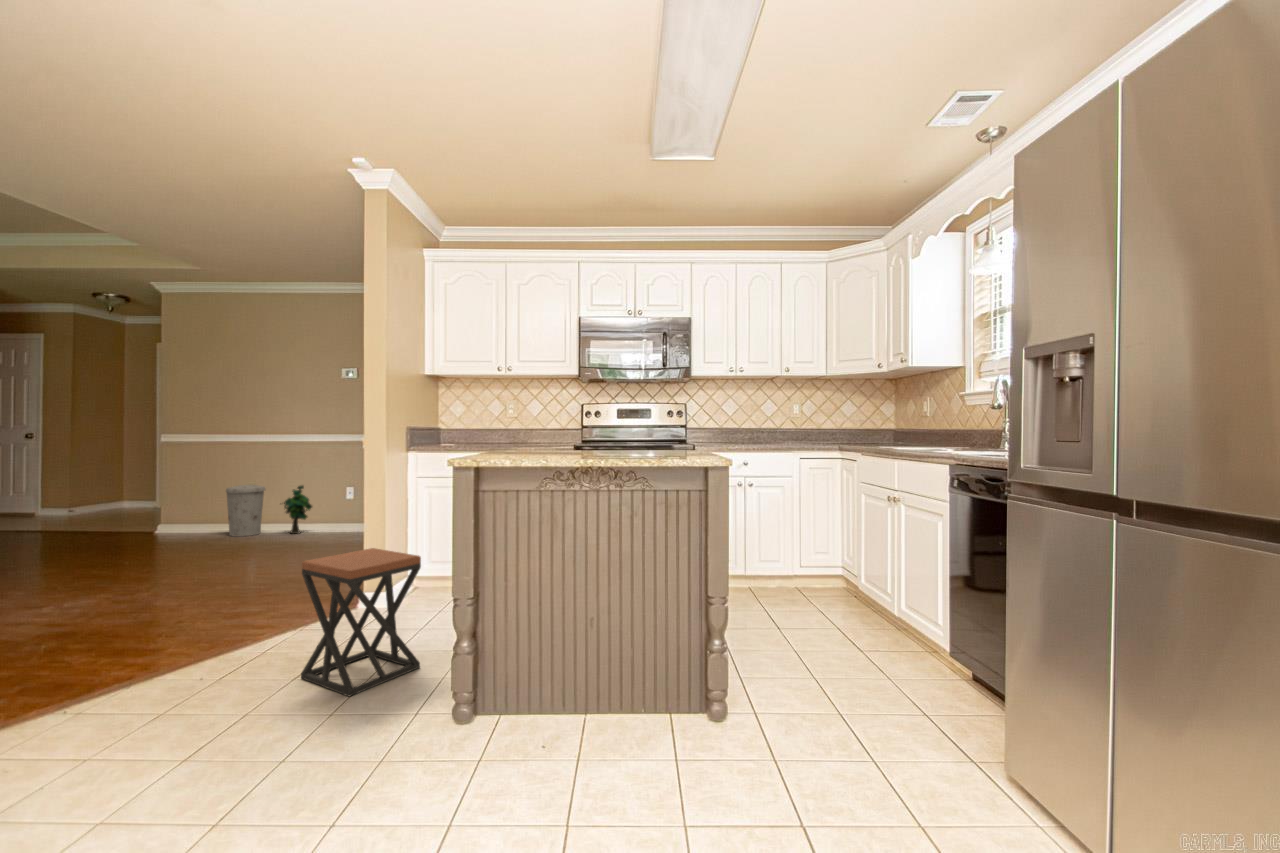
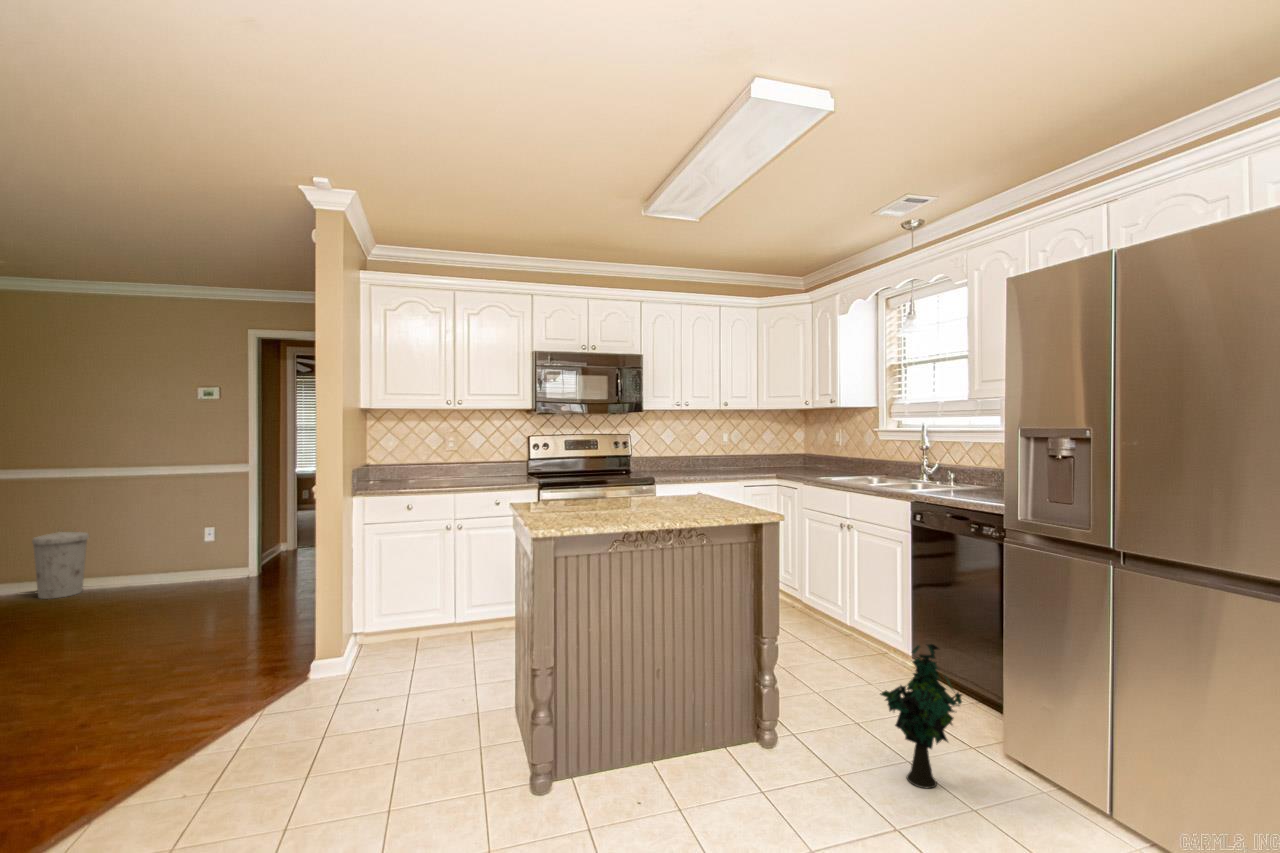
decorative plant: present [284,486,312,534] -> present [880,644,962,788]
stool: present [301,548,421,696] -> none [322,615,448,781]

